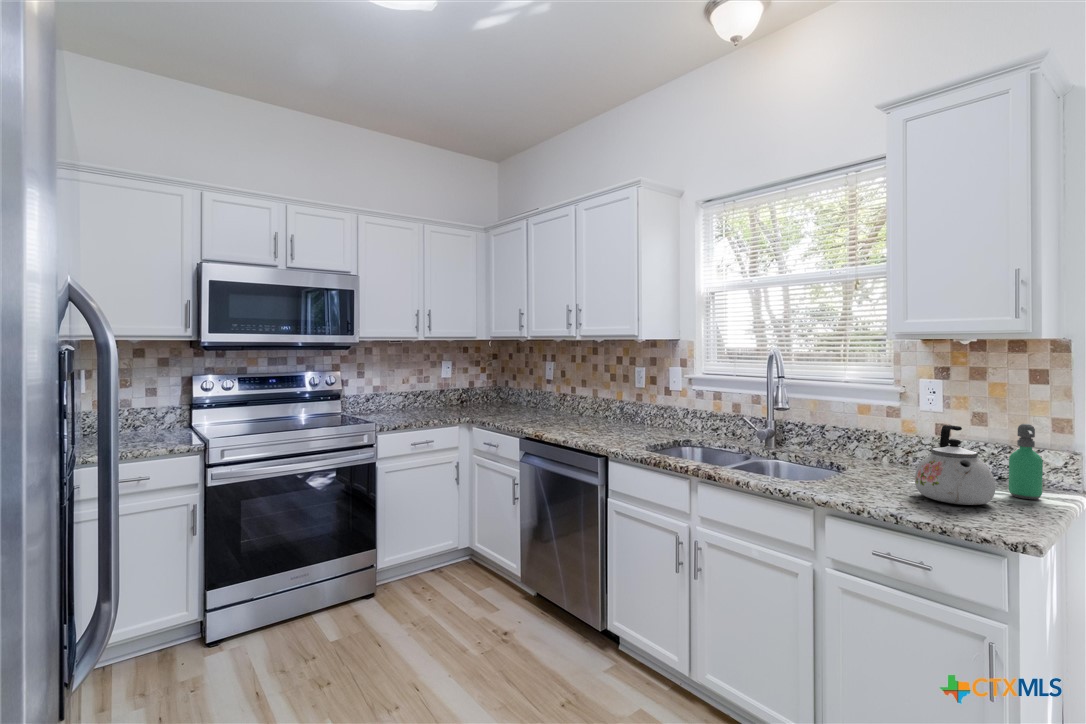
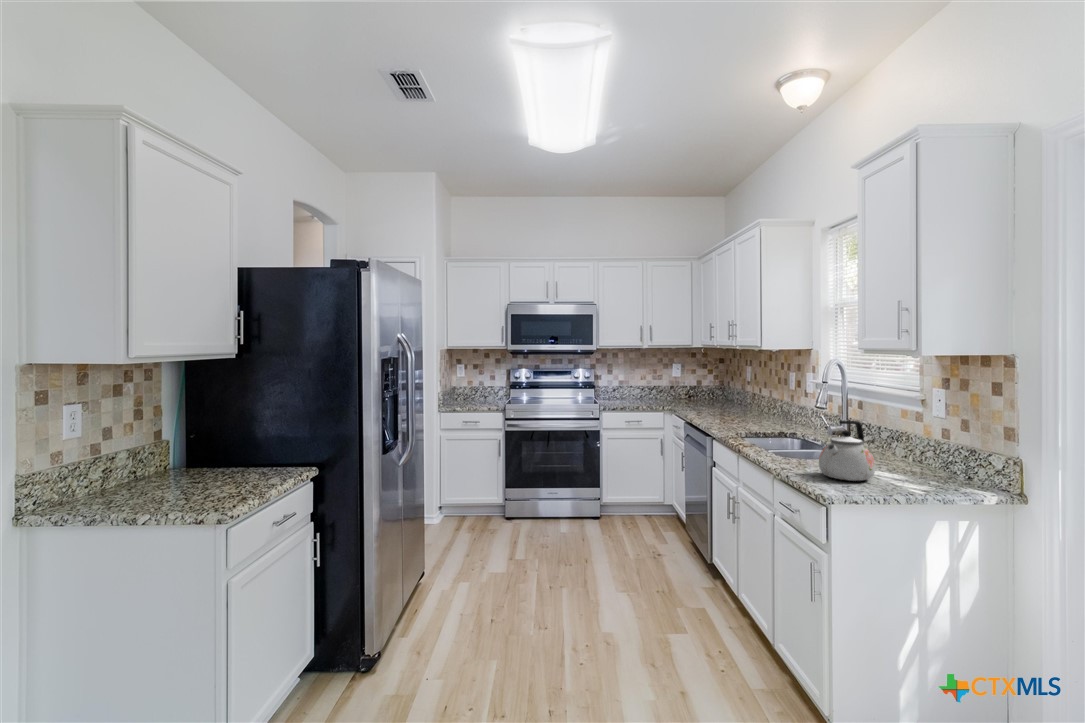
soap dispenser: present [1009,424,1043,499] -> none [912,425,938,489]

